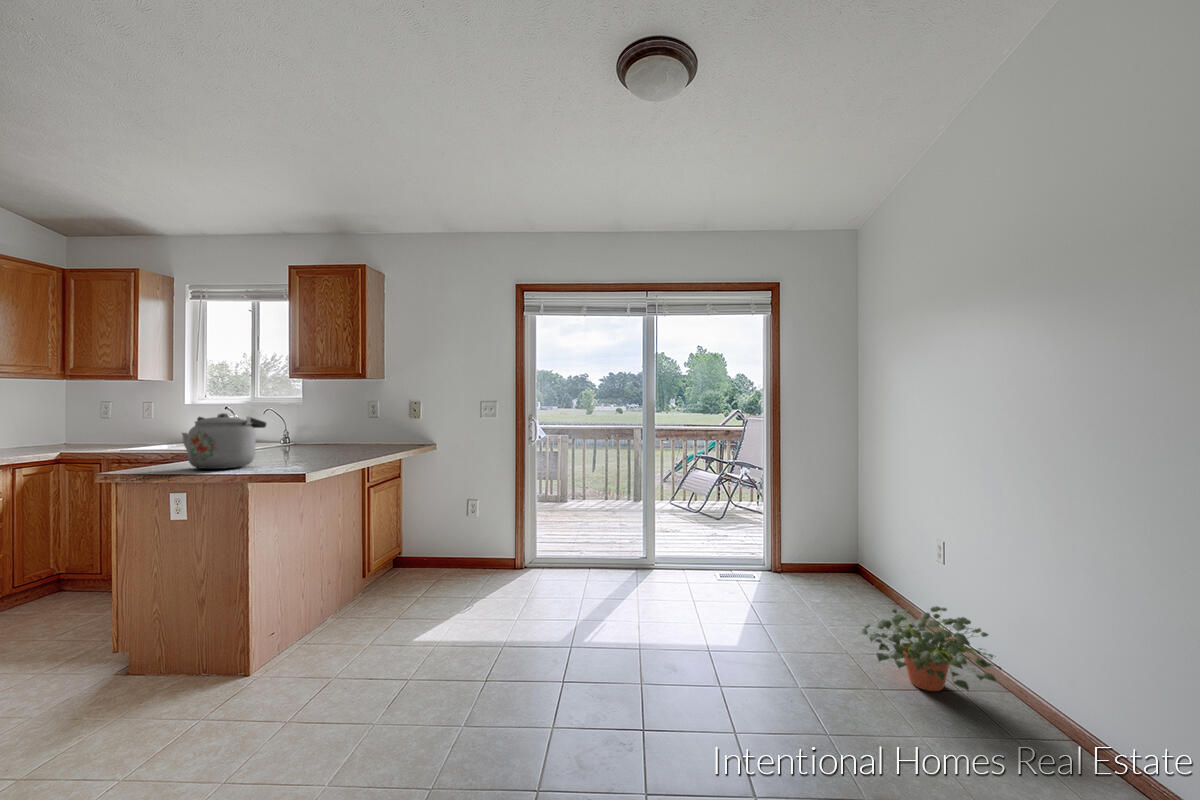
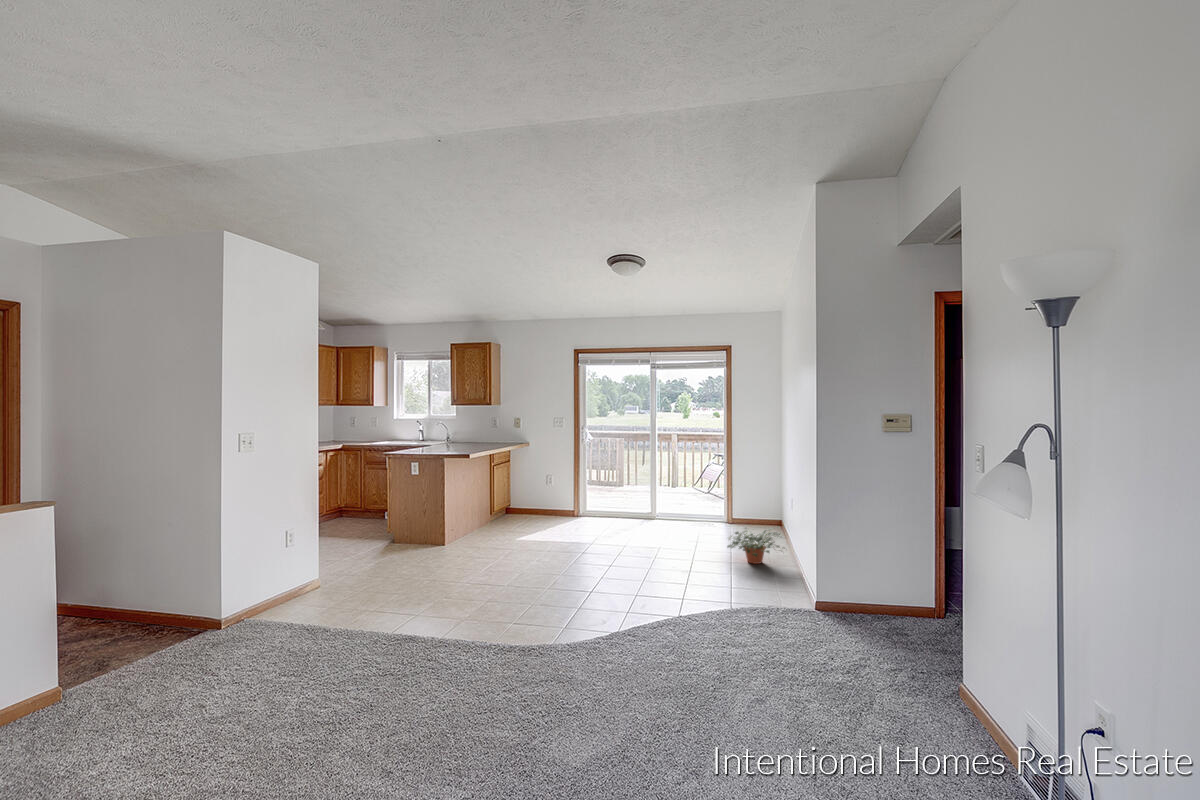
kettle: present [182,413,266,469] -> none [414,427,449,452]

